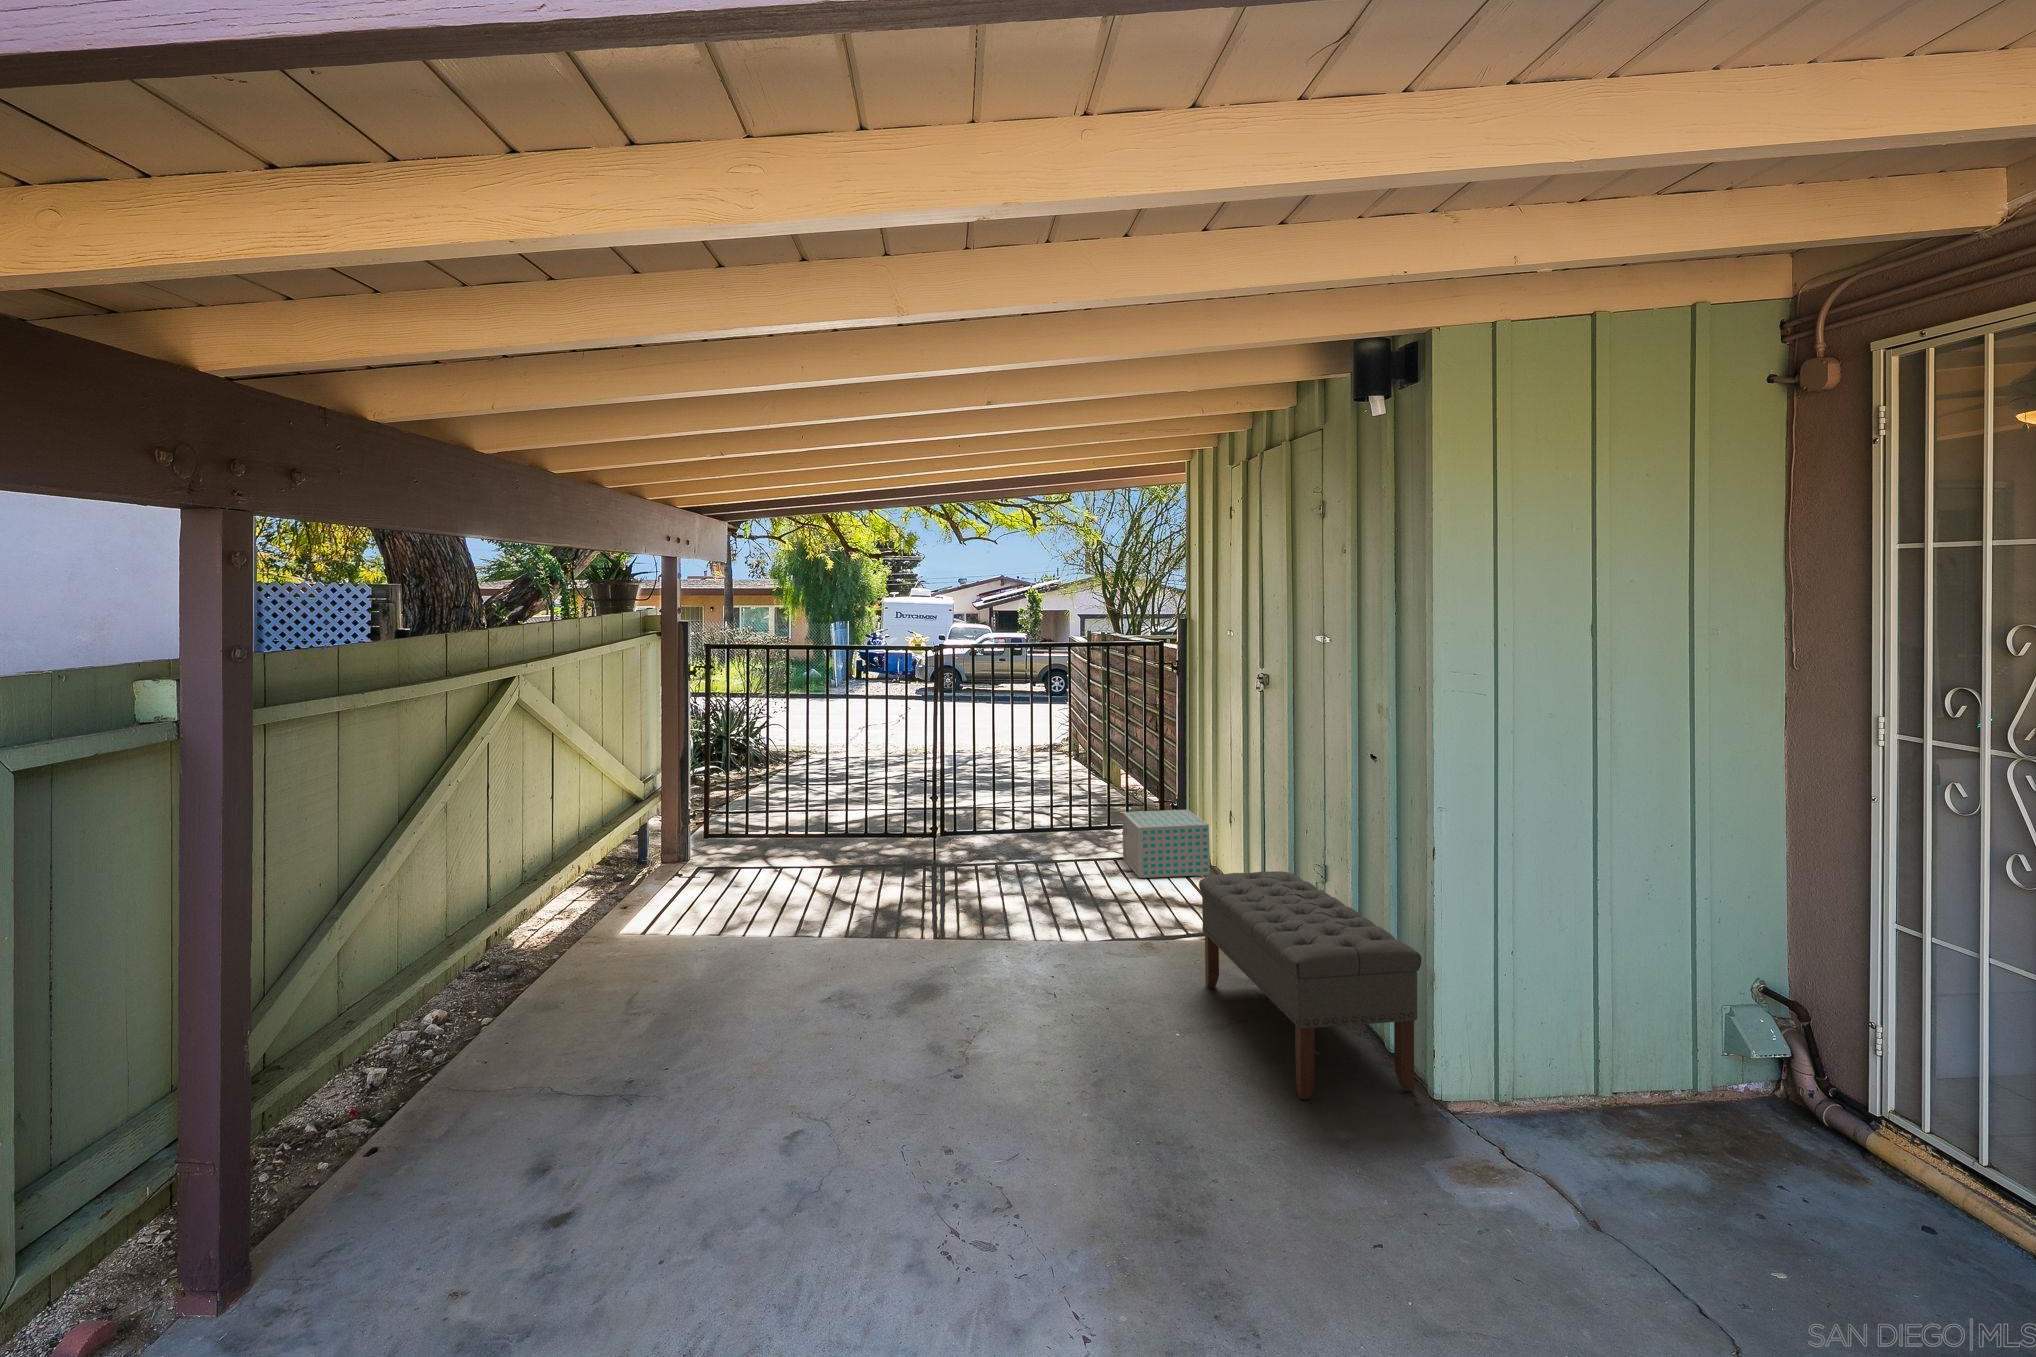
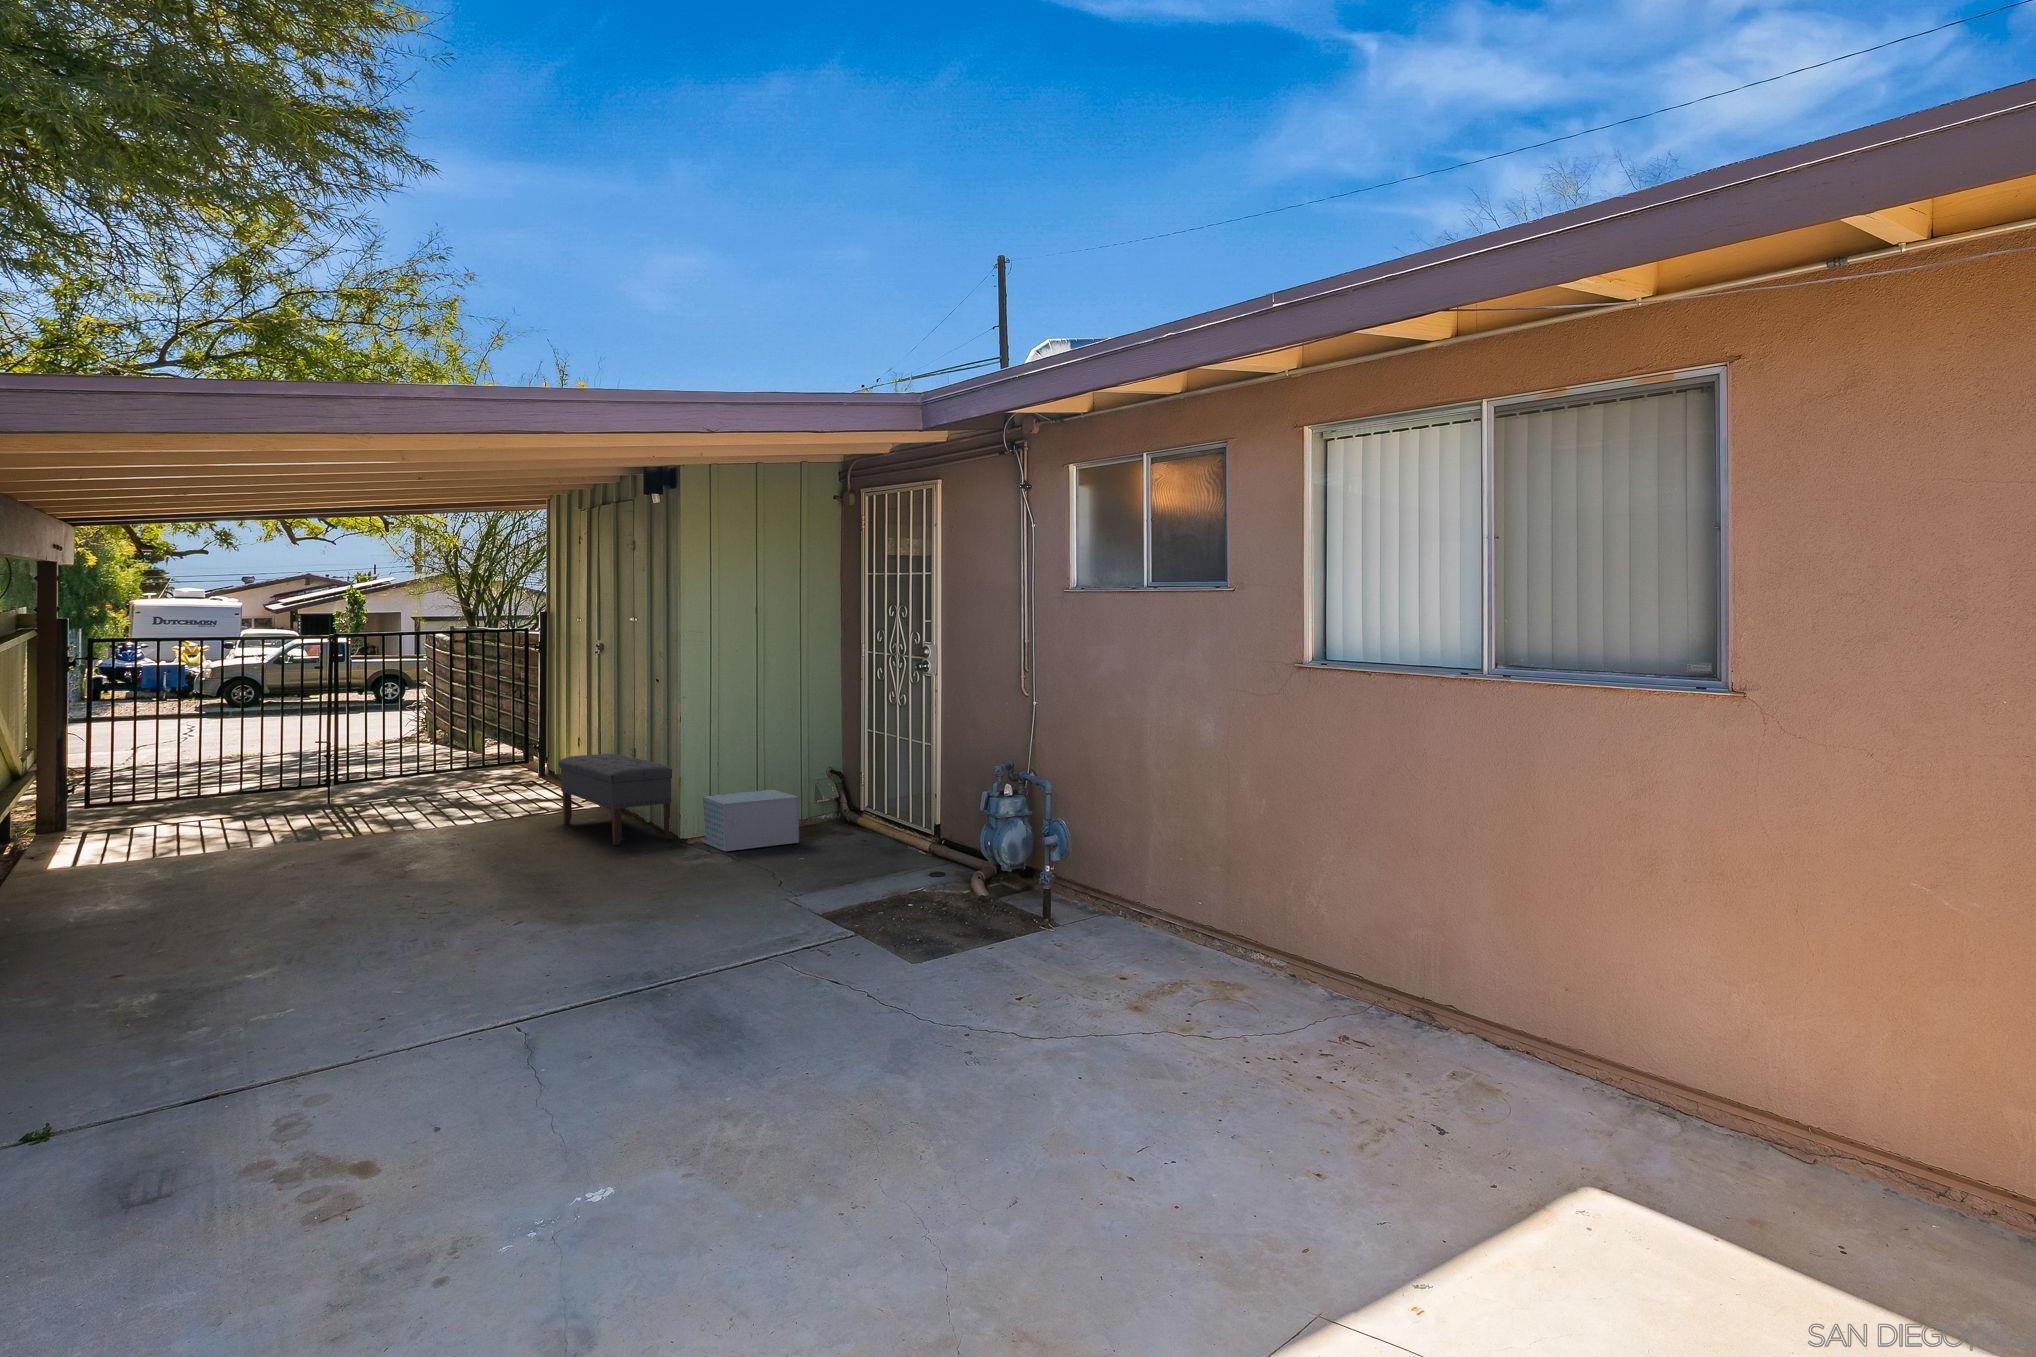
storage box: present [1122,810,1210,878] -> present [702,790,799,851]

